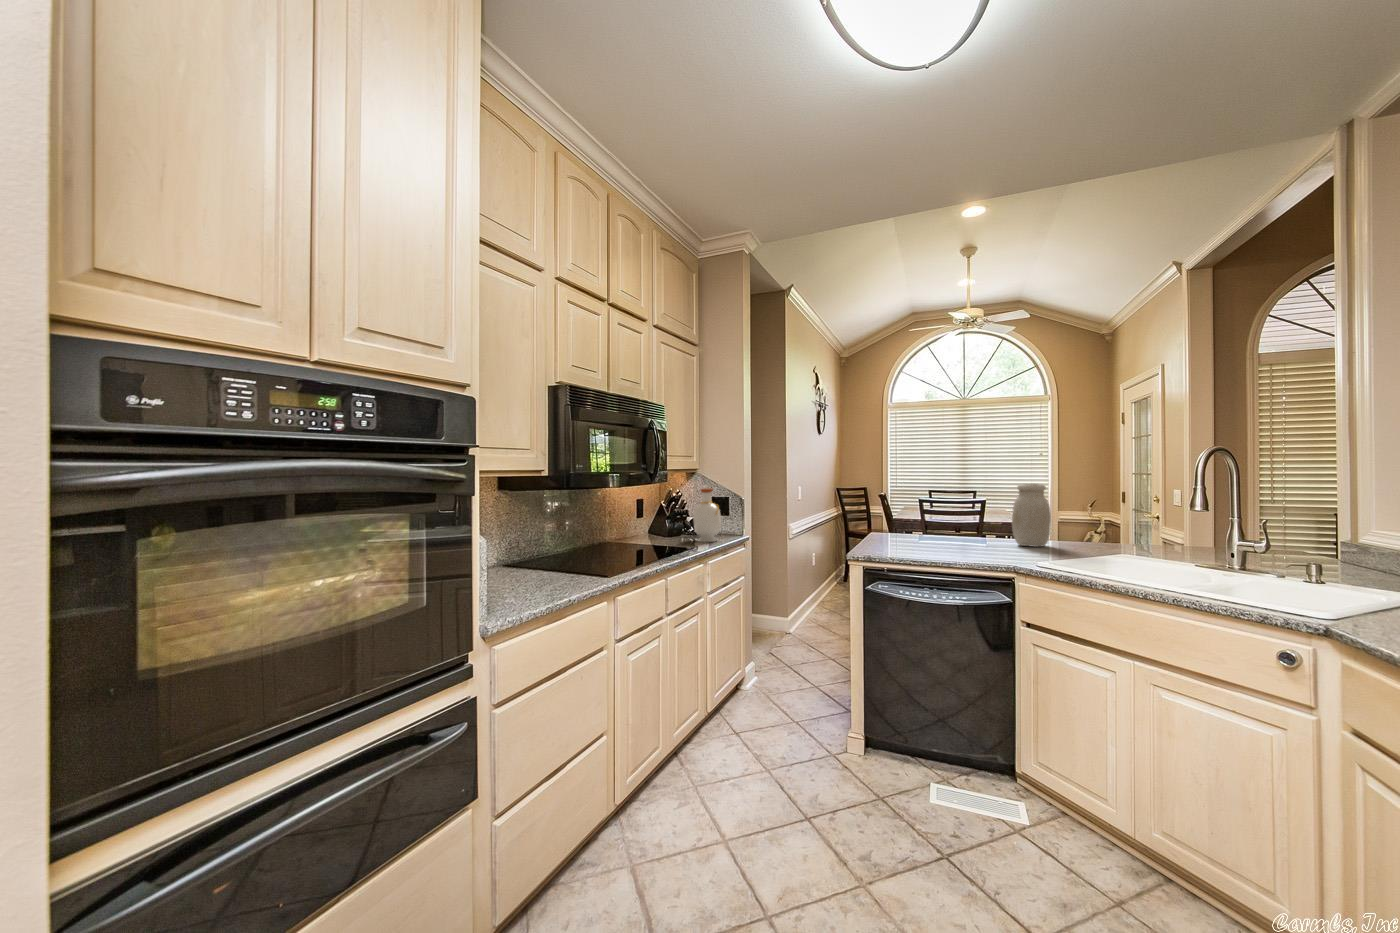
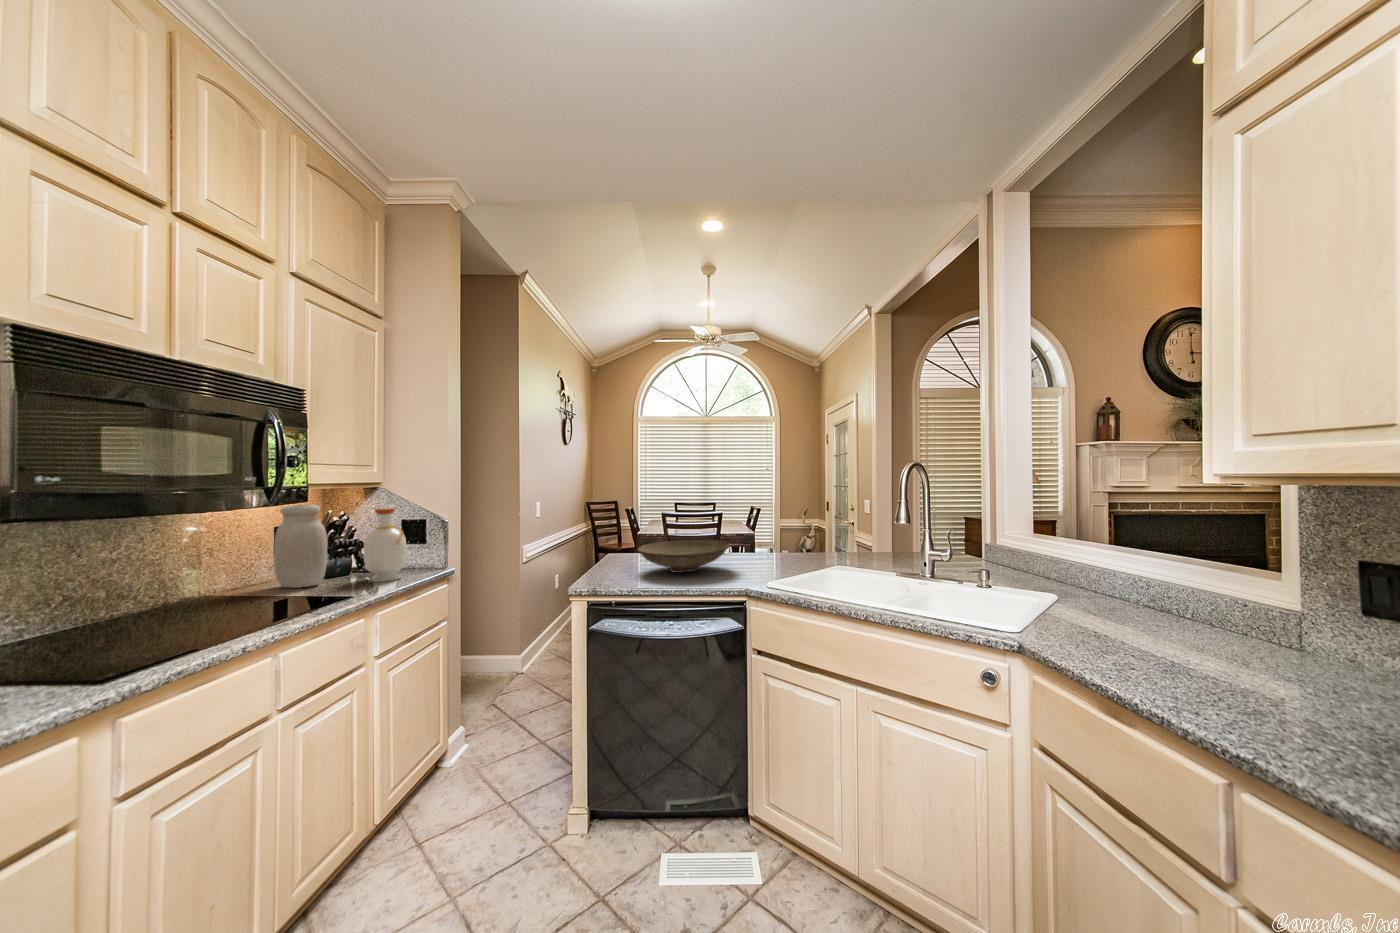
jar: present [1012,484,1051,547] -> present [274,504,327,588]
decorative bowl: none [904,523,996,550] -> present [637,540,730,573]

